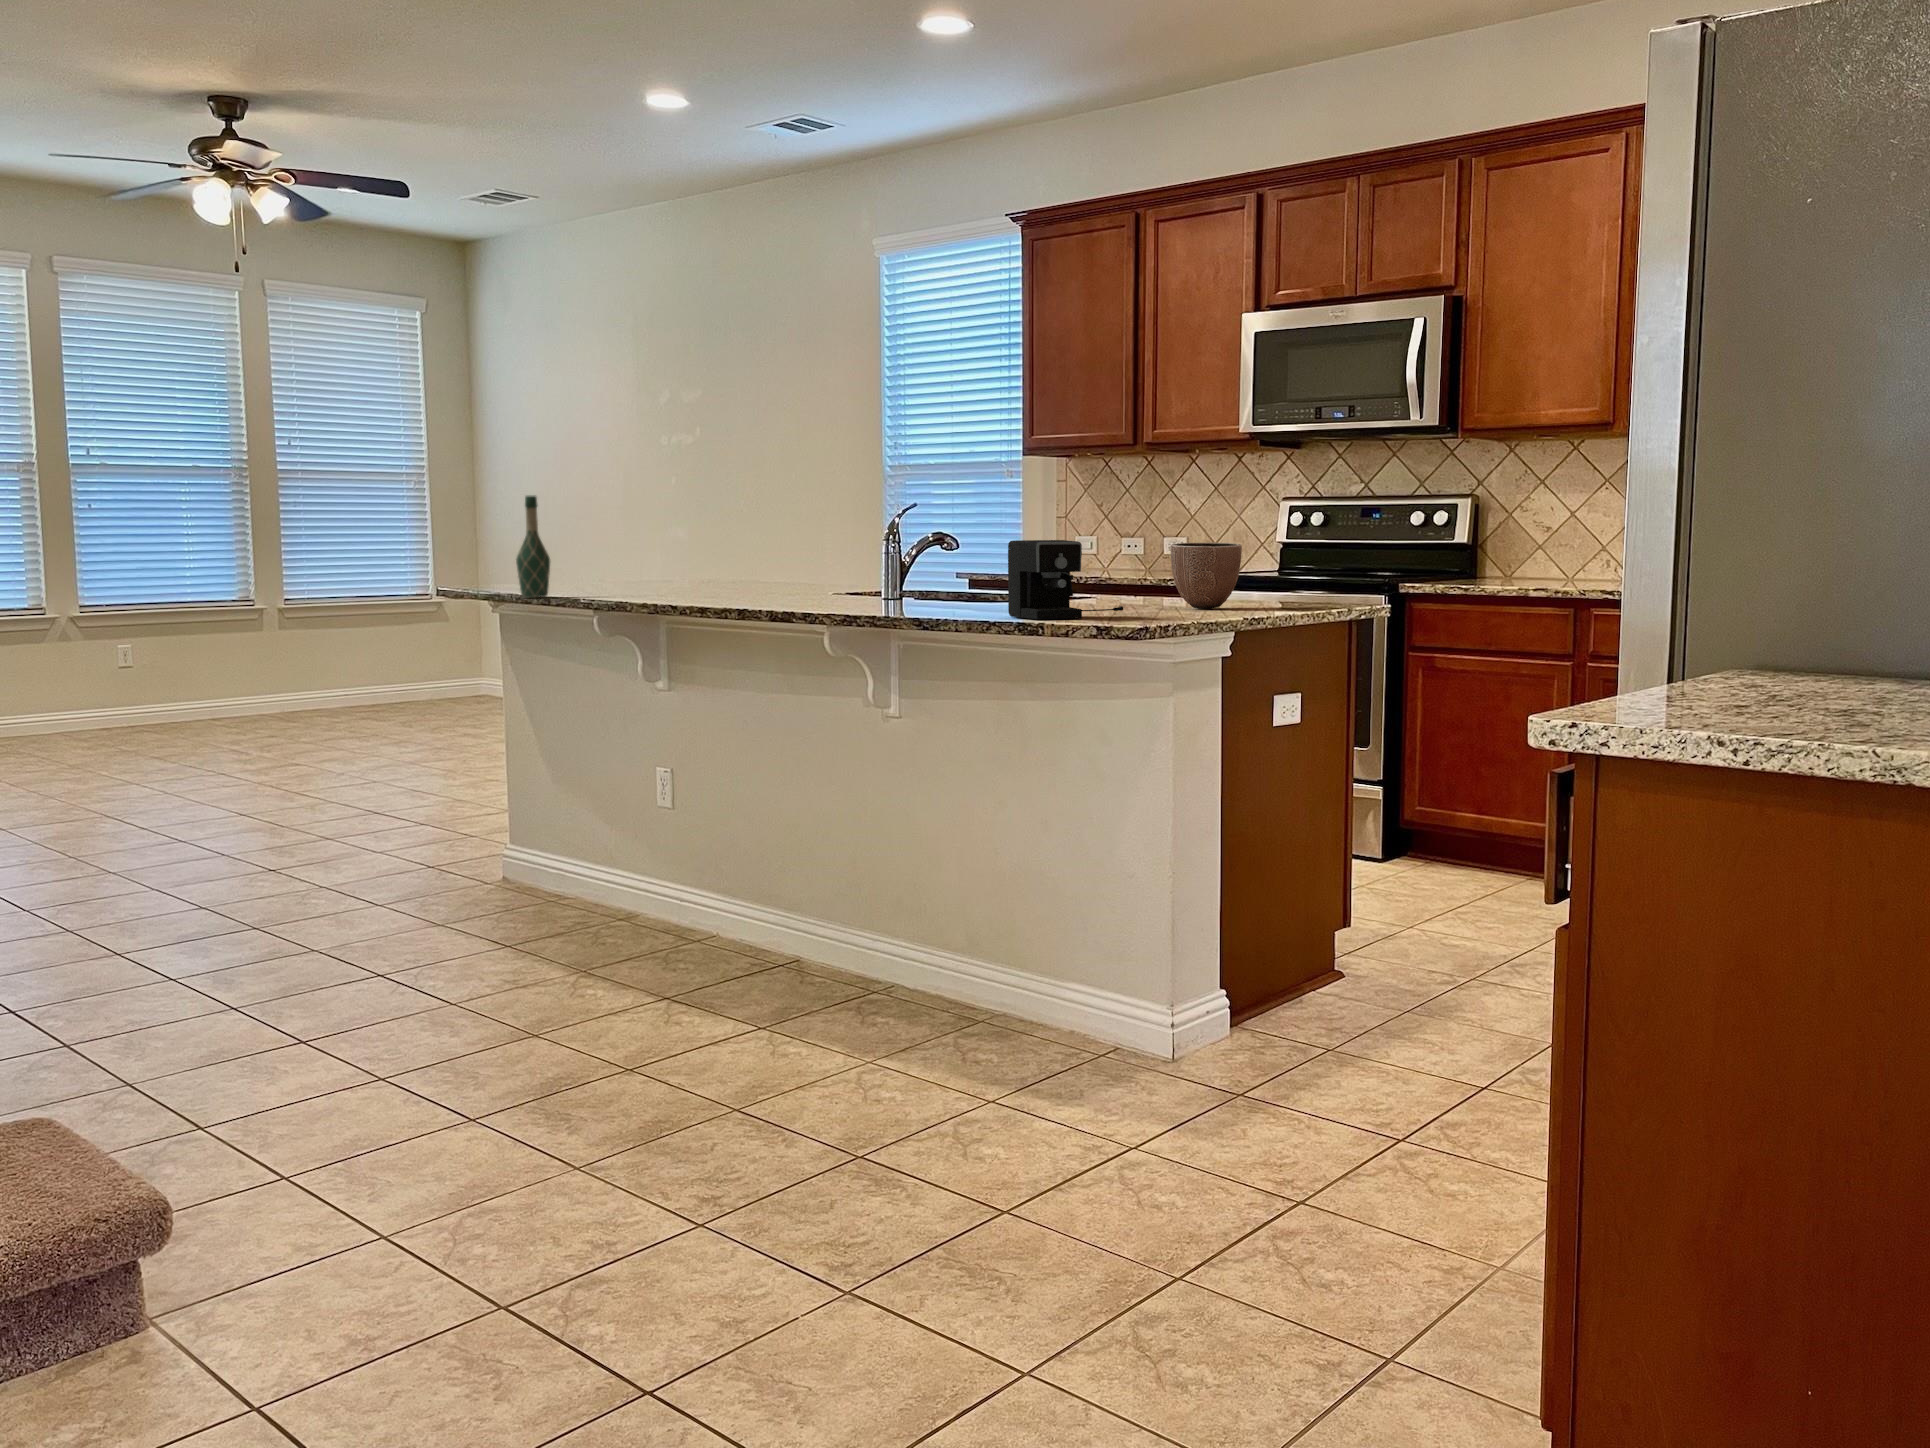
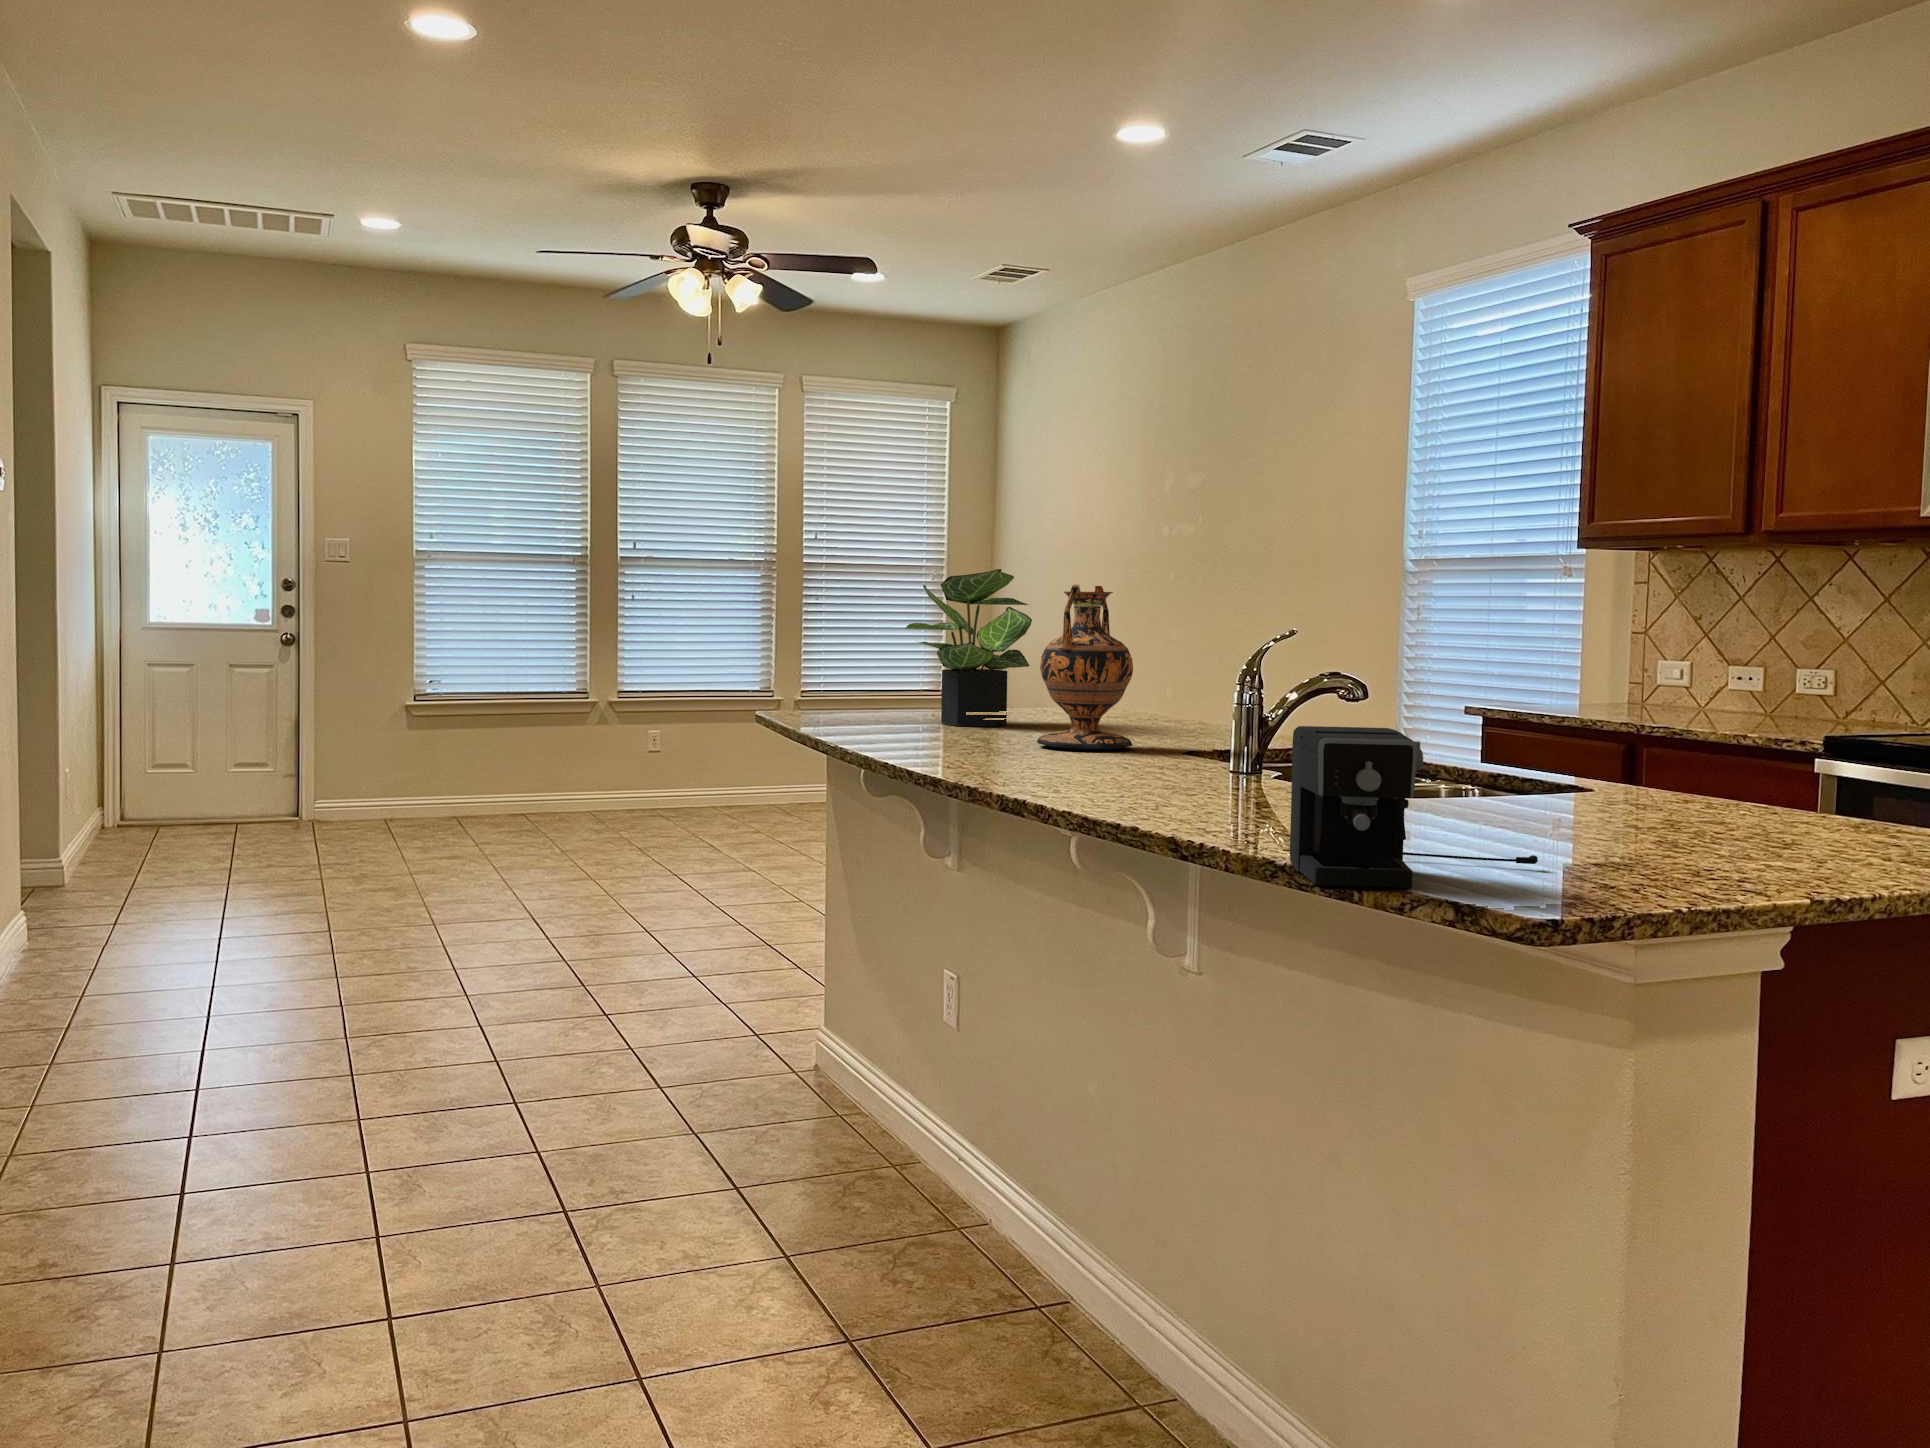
potted plant: none [552,467,664,593] -> present [906,569,1032,727]
vase: none [712,476,786,597] -> present [1037,585,1133,750]
wine bottle: present [516,496,550,598] -> none [820,605,860,732]
decorative bowl: present [1171,542,1242,609] -> none [1667,731,1824,865]

